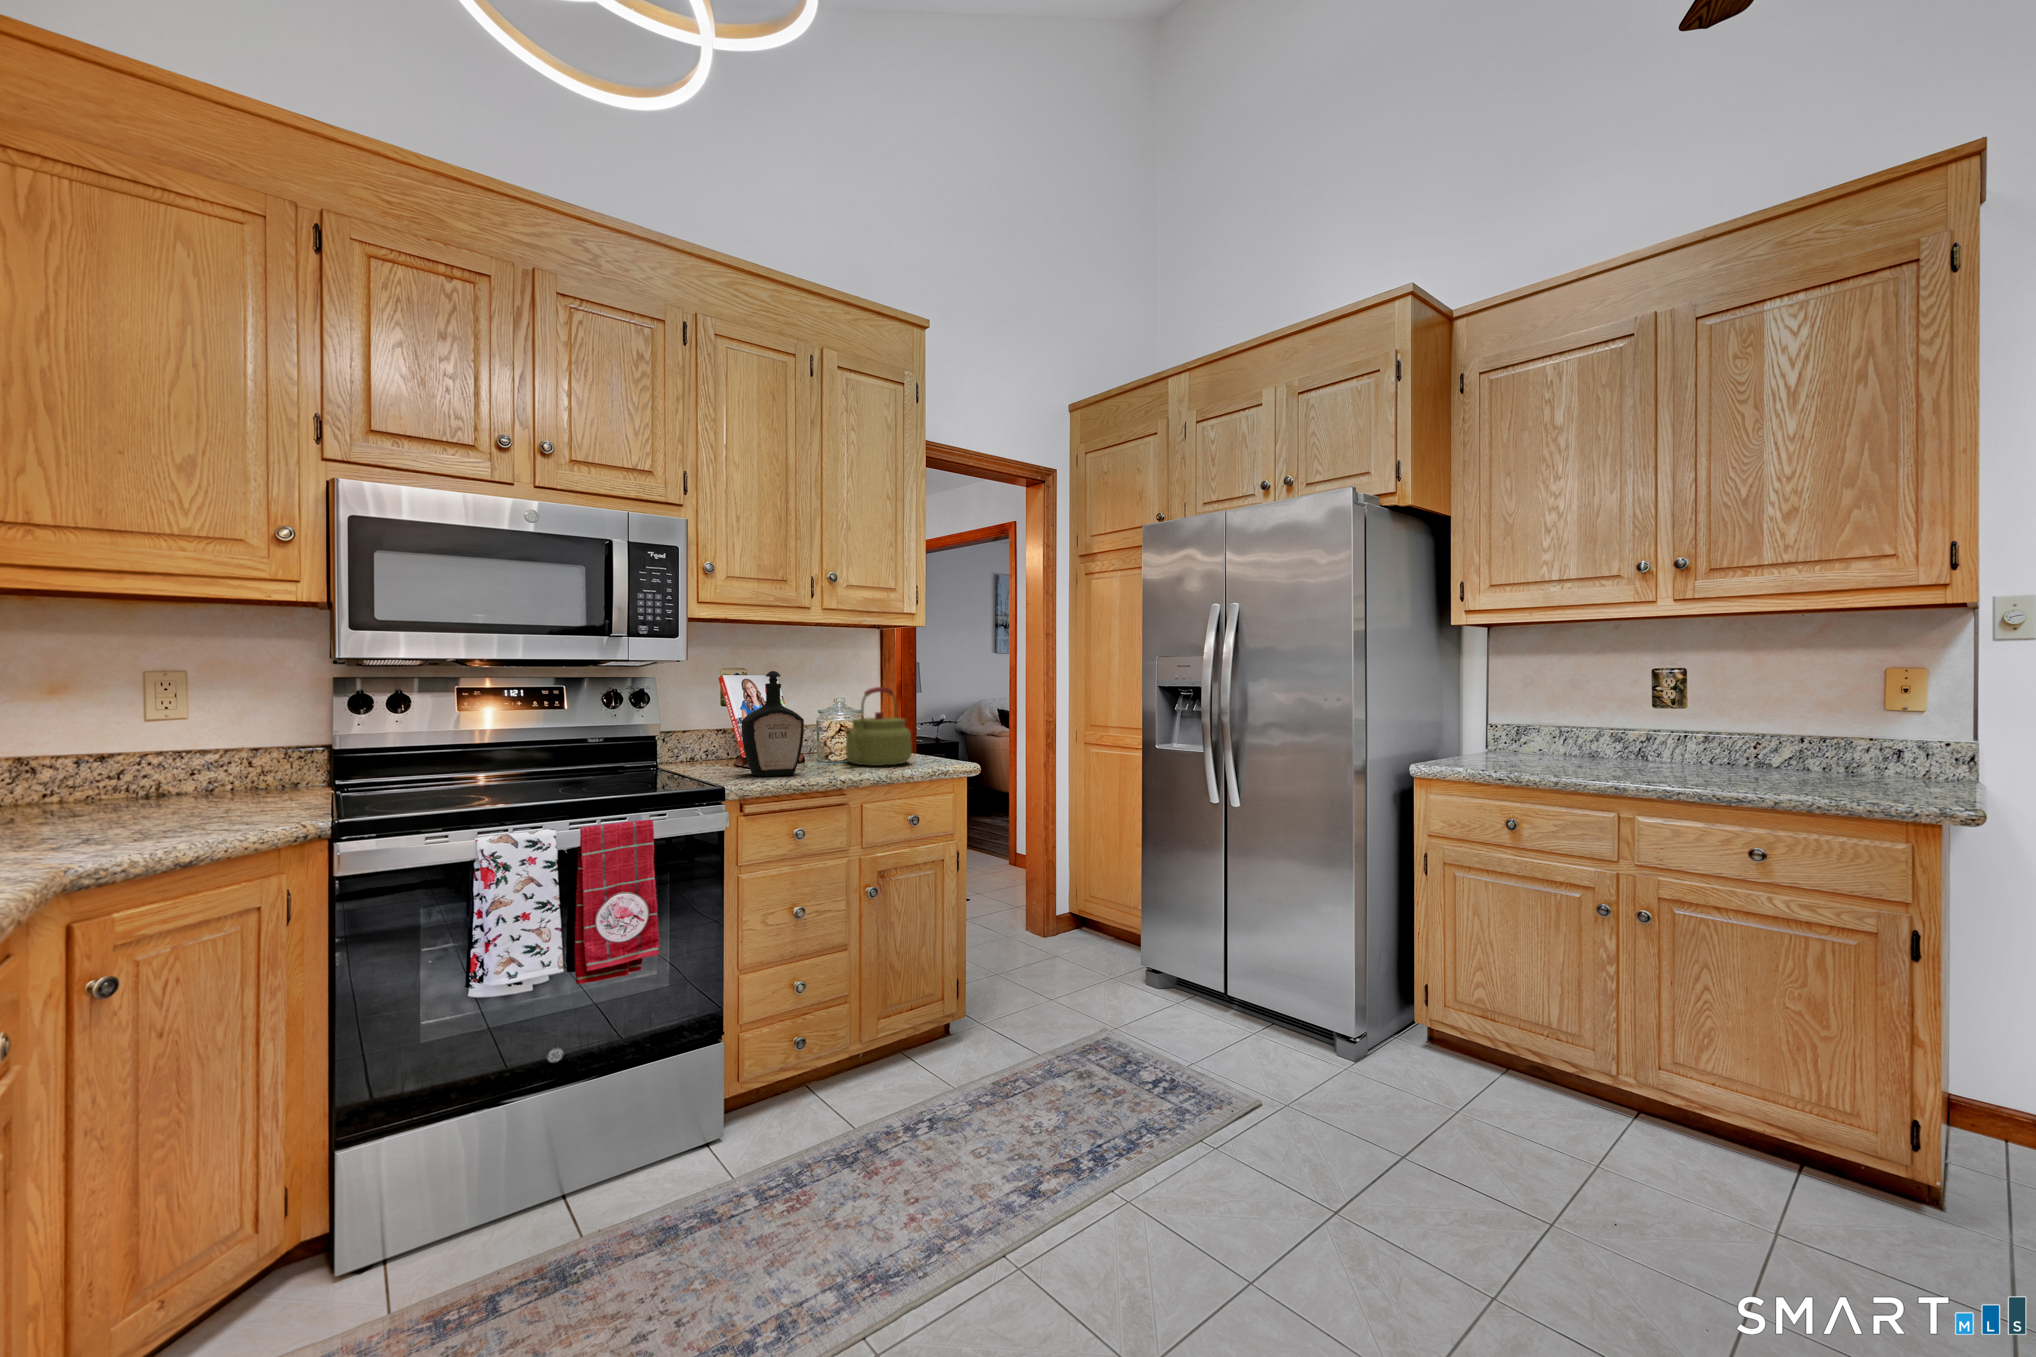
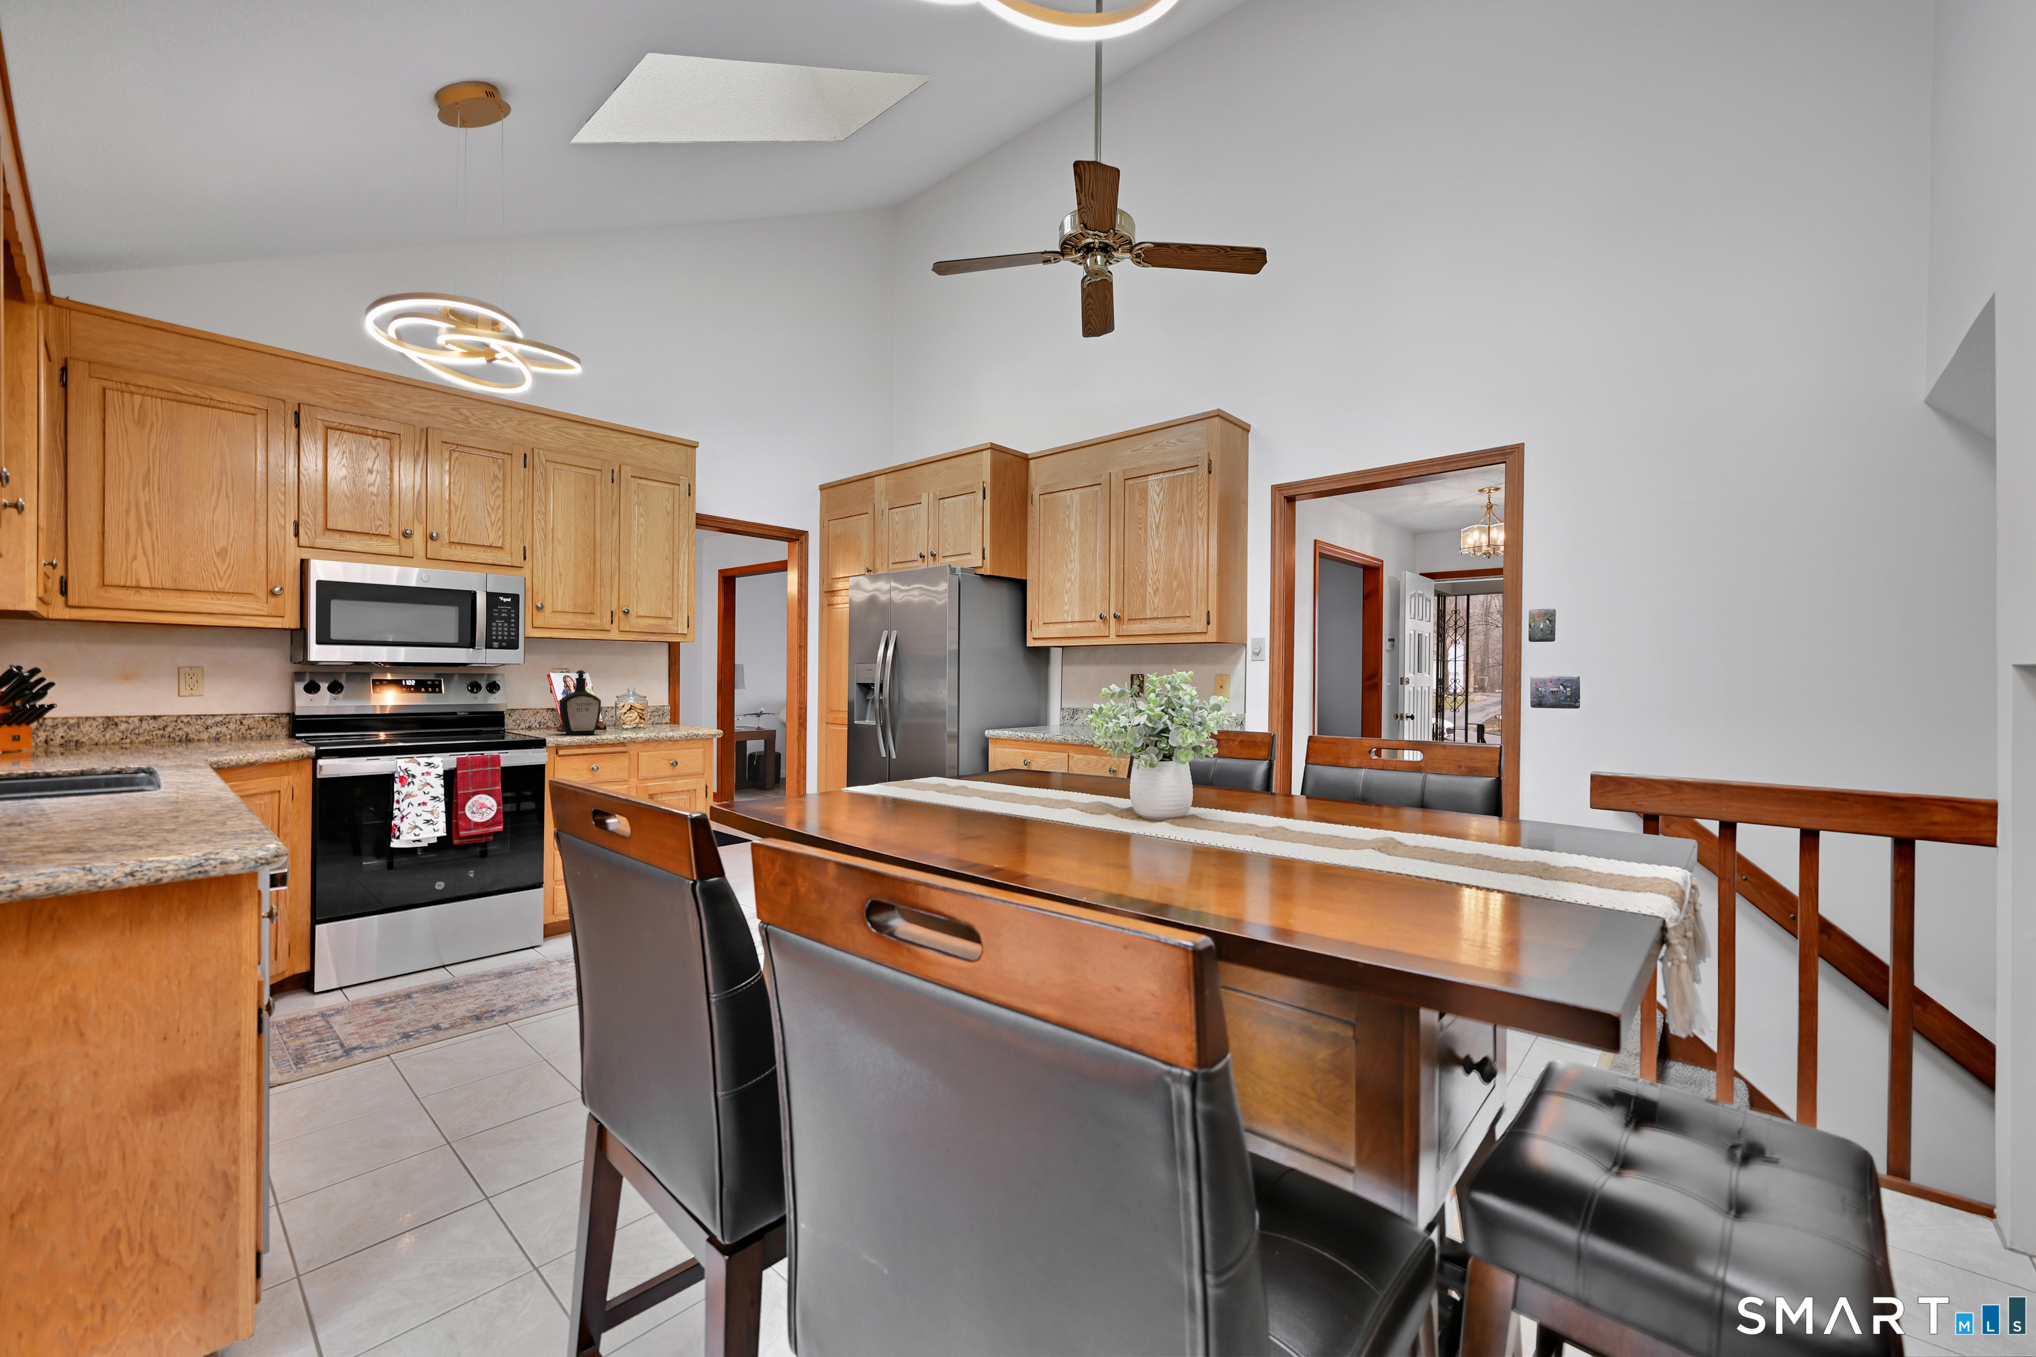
kettle: present [846,687,912,766] -> none [631,681,679,731]

